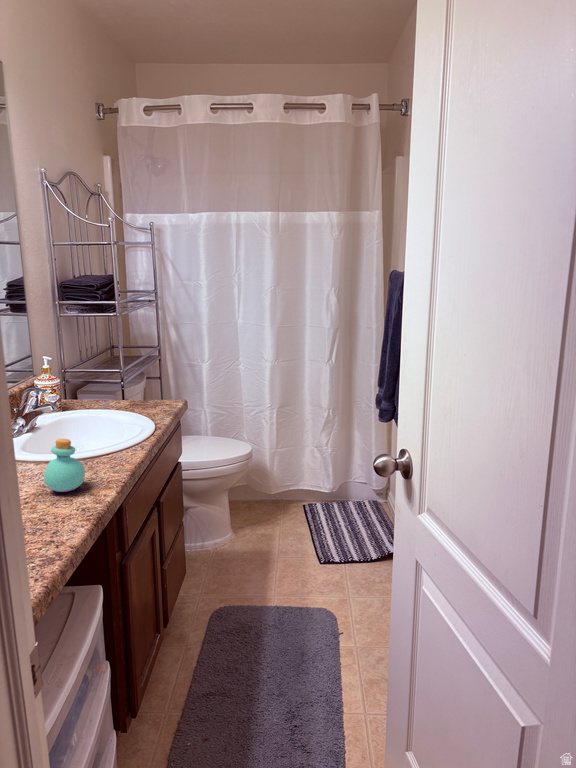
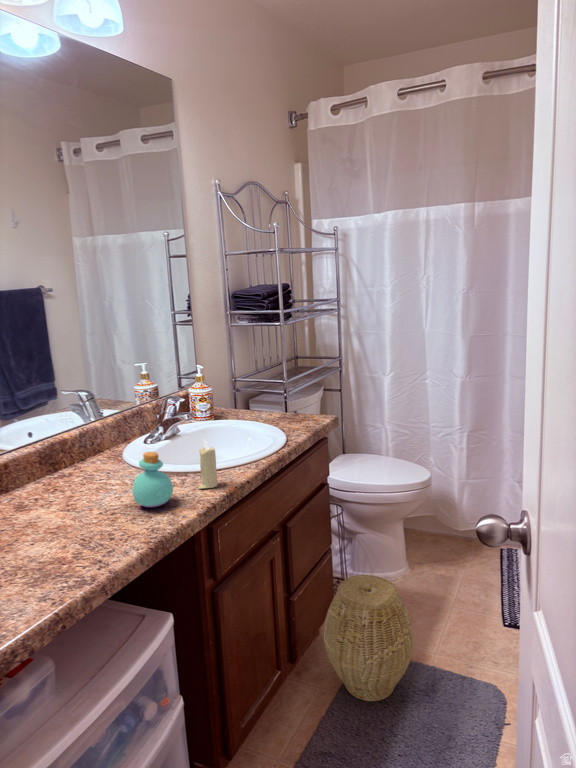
candle: none [99,423,117,471] -> present [198,439,218,489]
woven basket: none [186,538,265,646] -> present [324,575,414,701]

